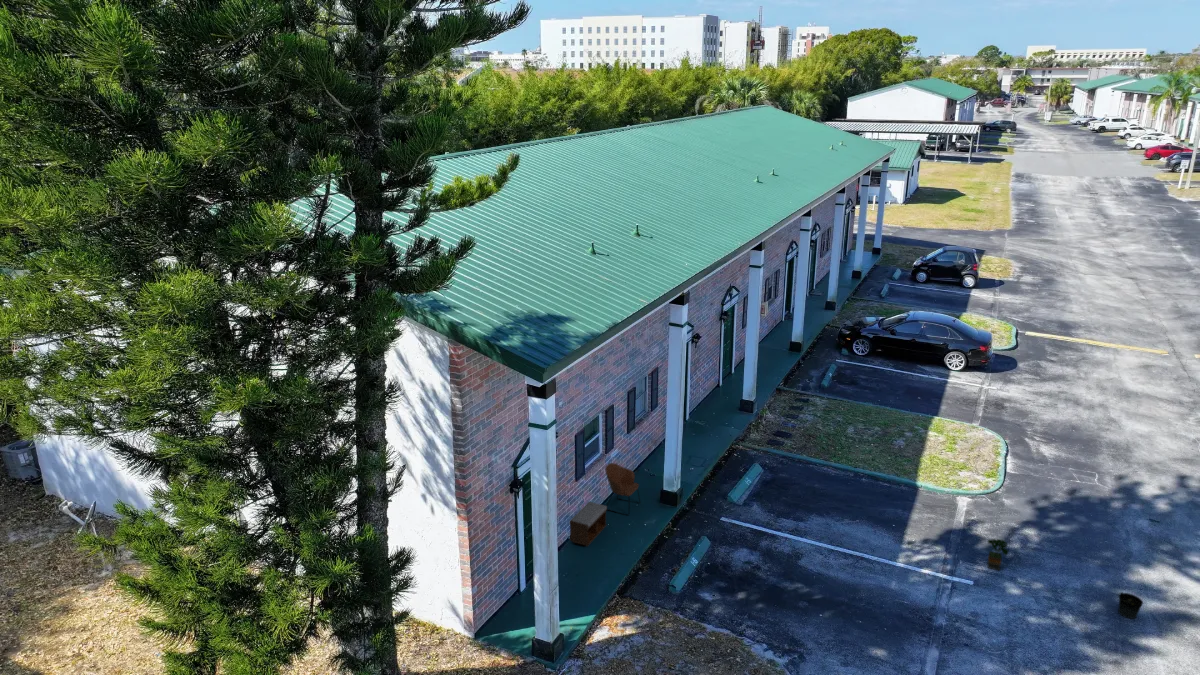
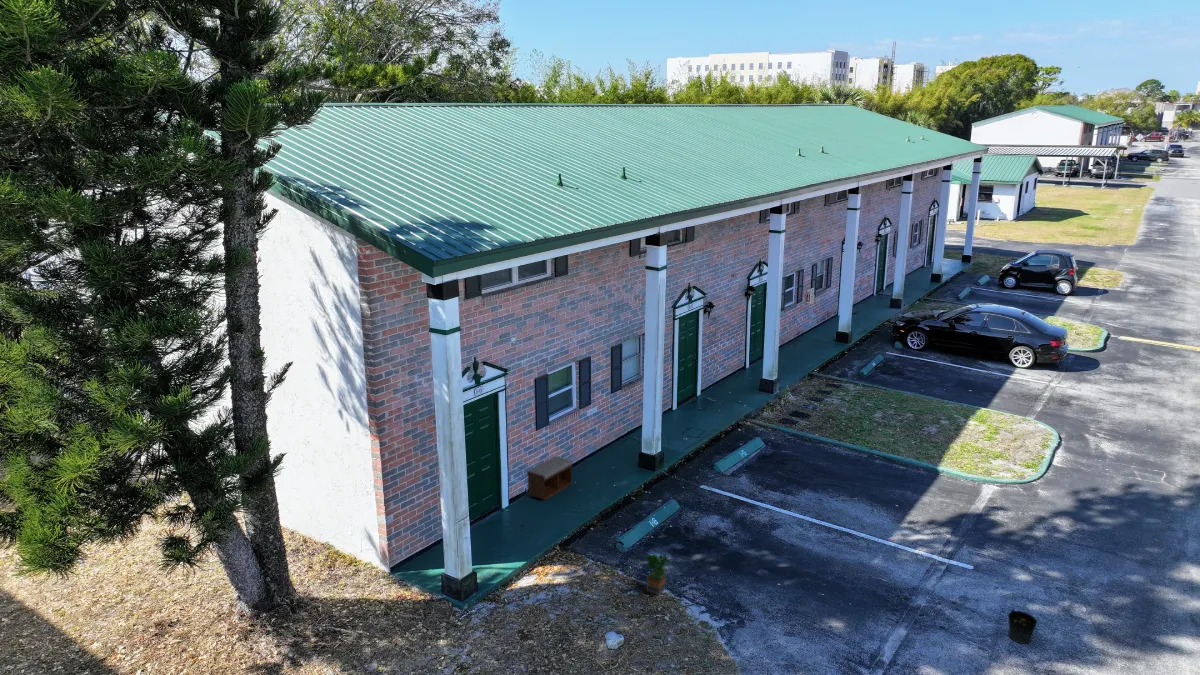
chair: present [606,463,639,513] -> none [578,420,617,476]
potted tree: present [987,539,1009,570] -> present [647,554,670,595]
bucket: present [1118,592,1143,619] -> present [1008,610,1037,644]

